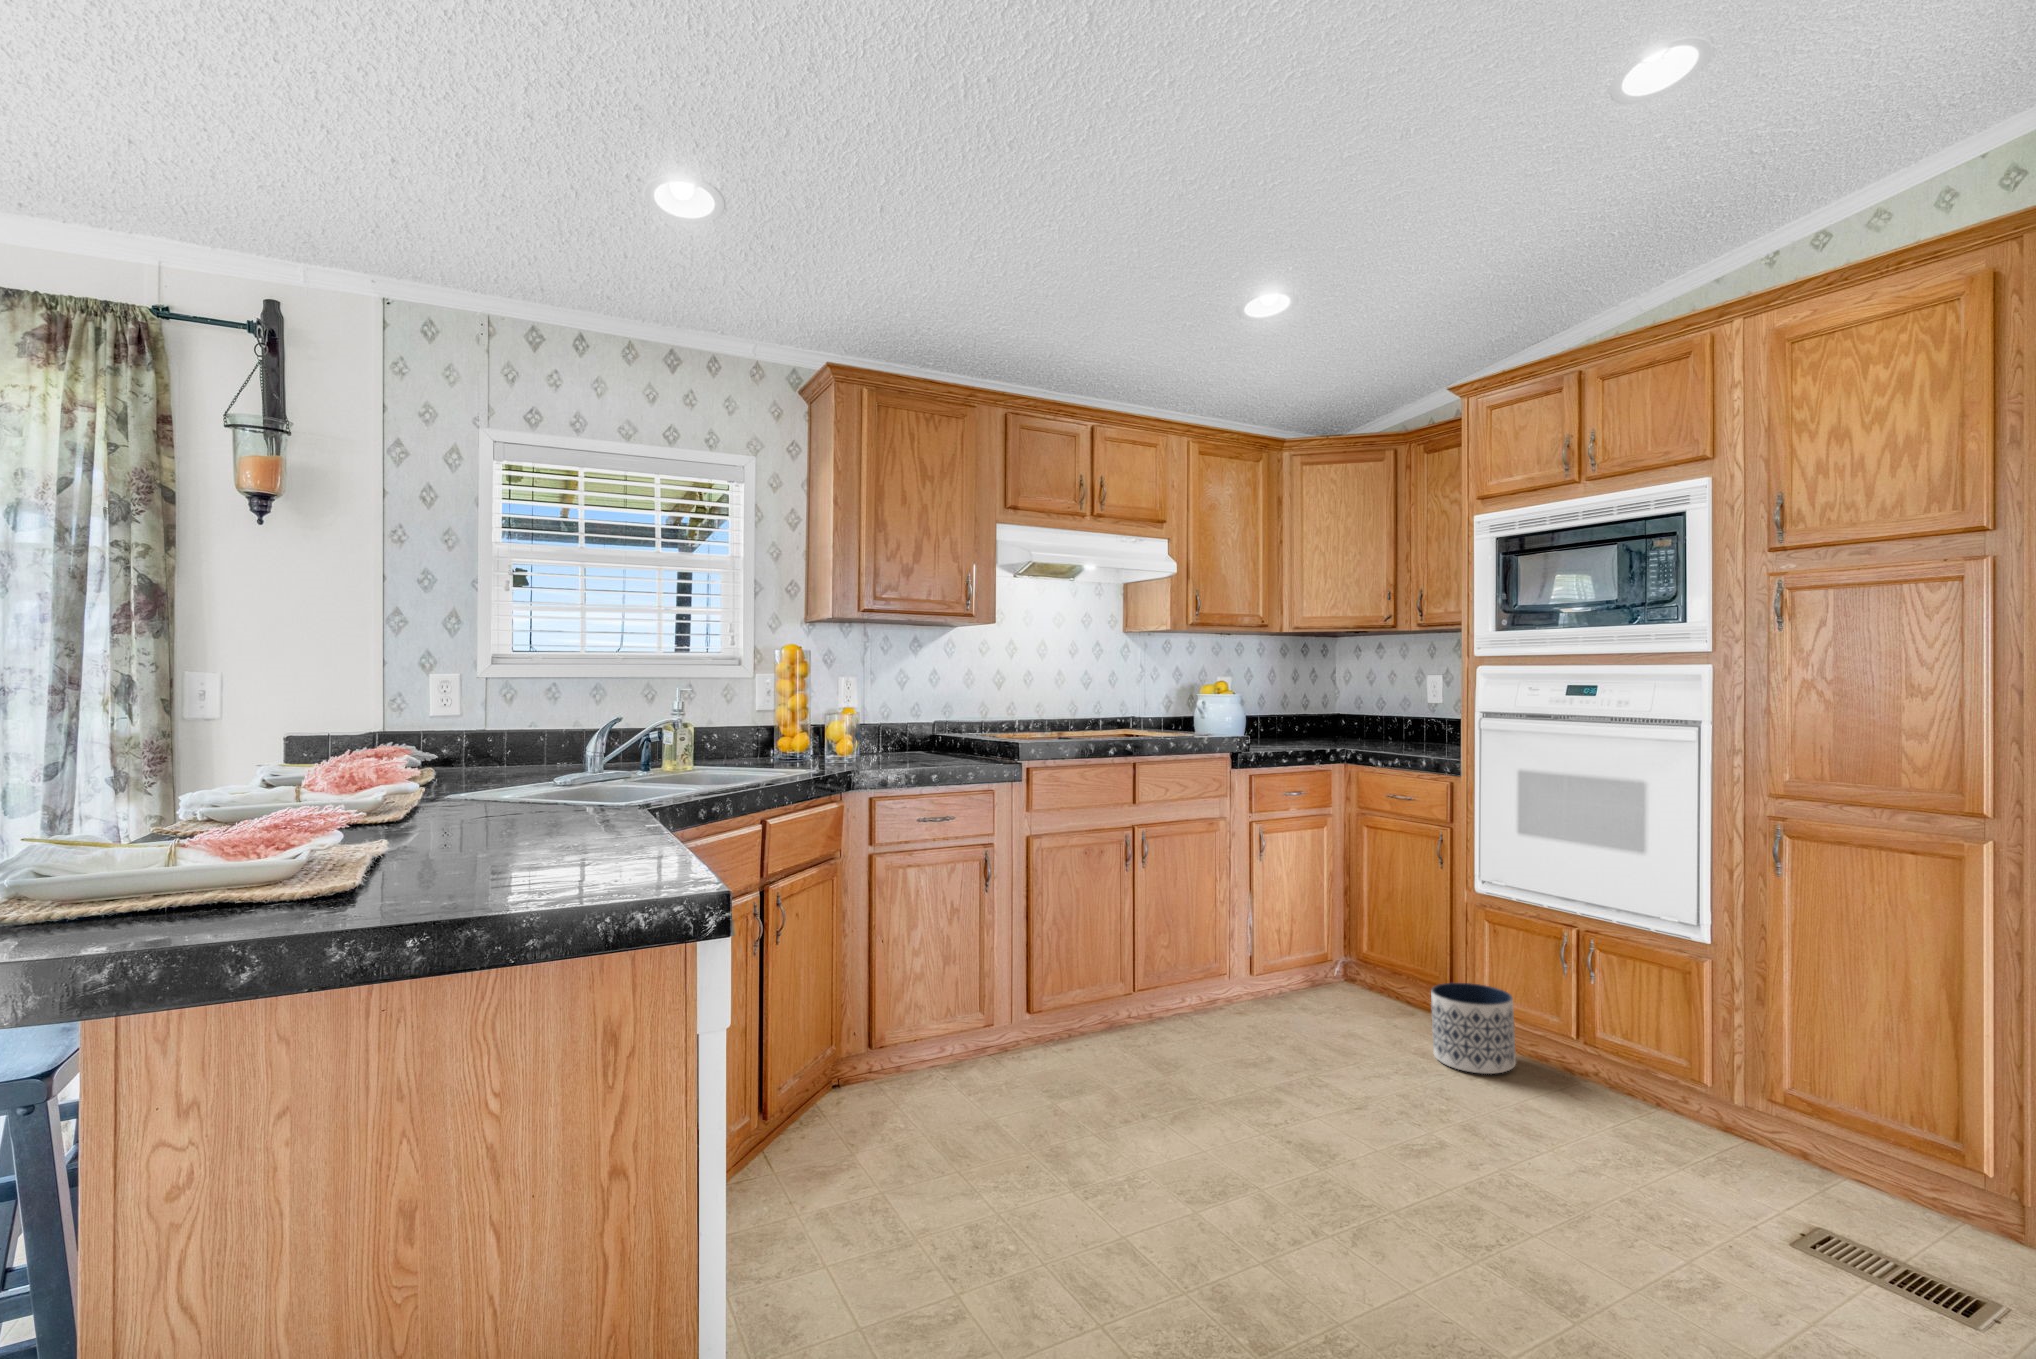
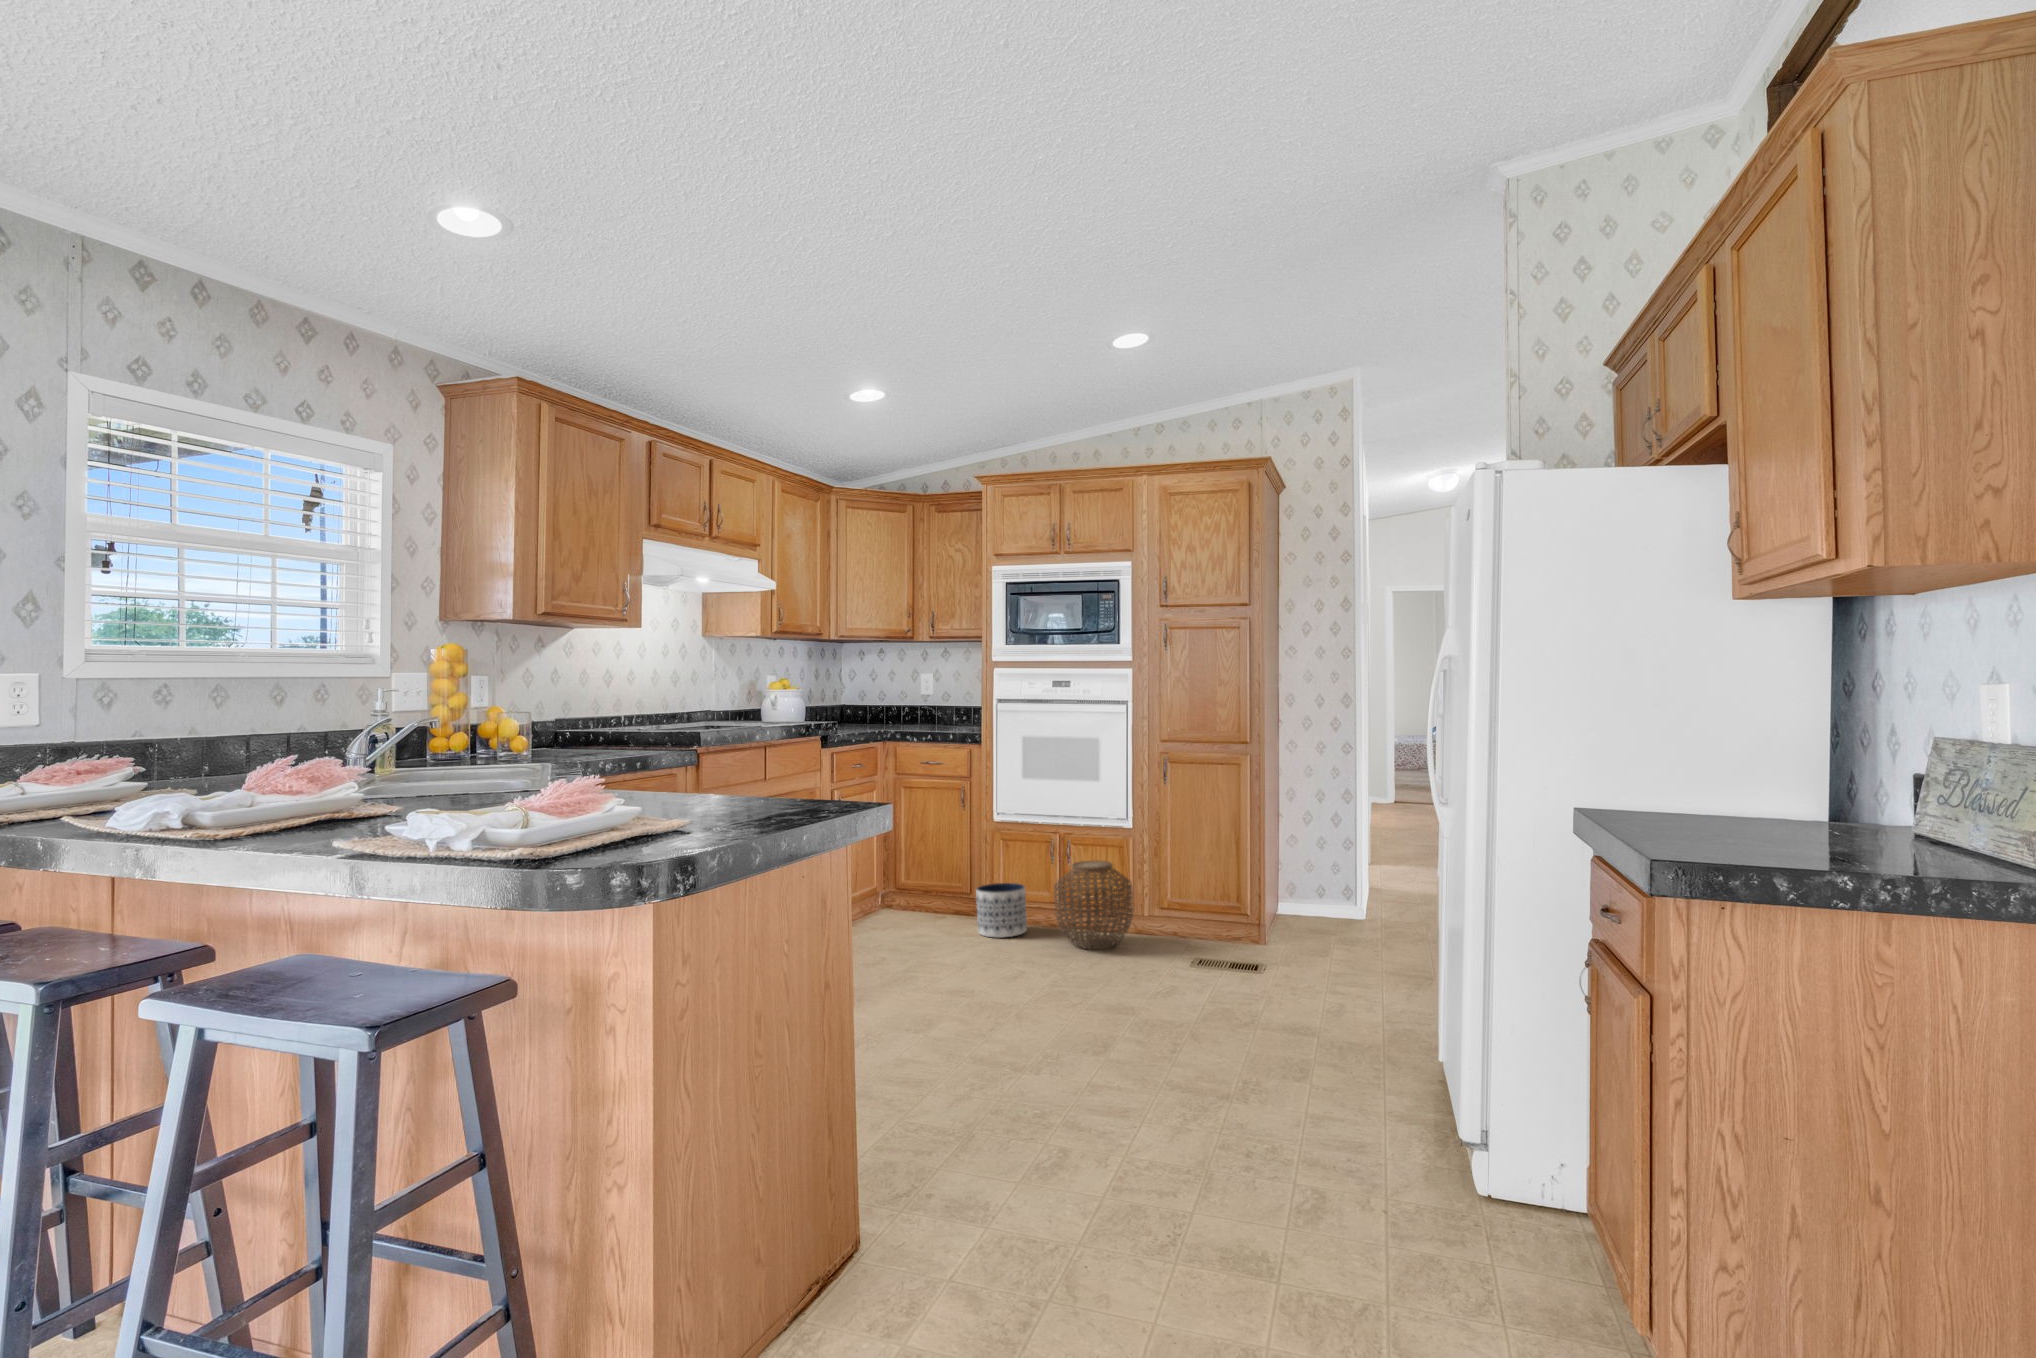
woven basket: none [1543,983,1701,1146] -> present [1054,861,1133,949]

